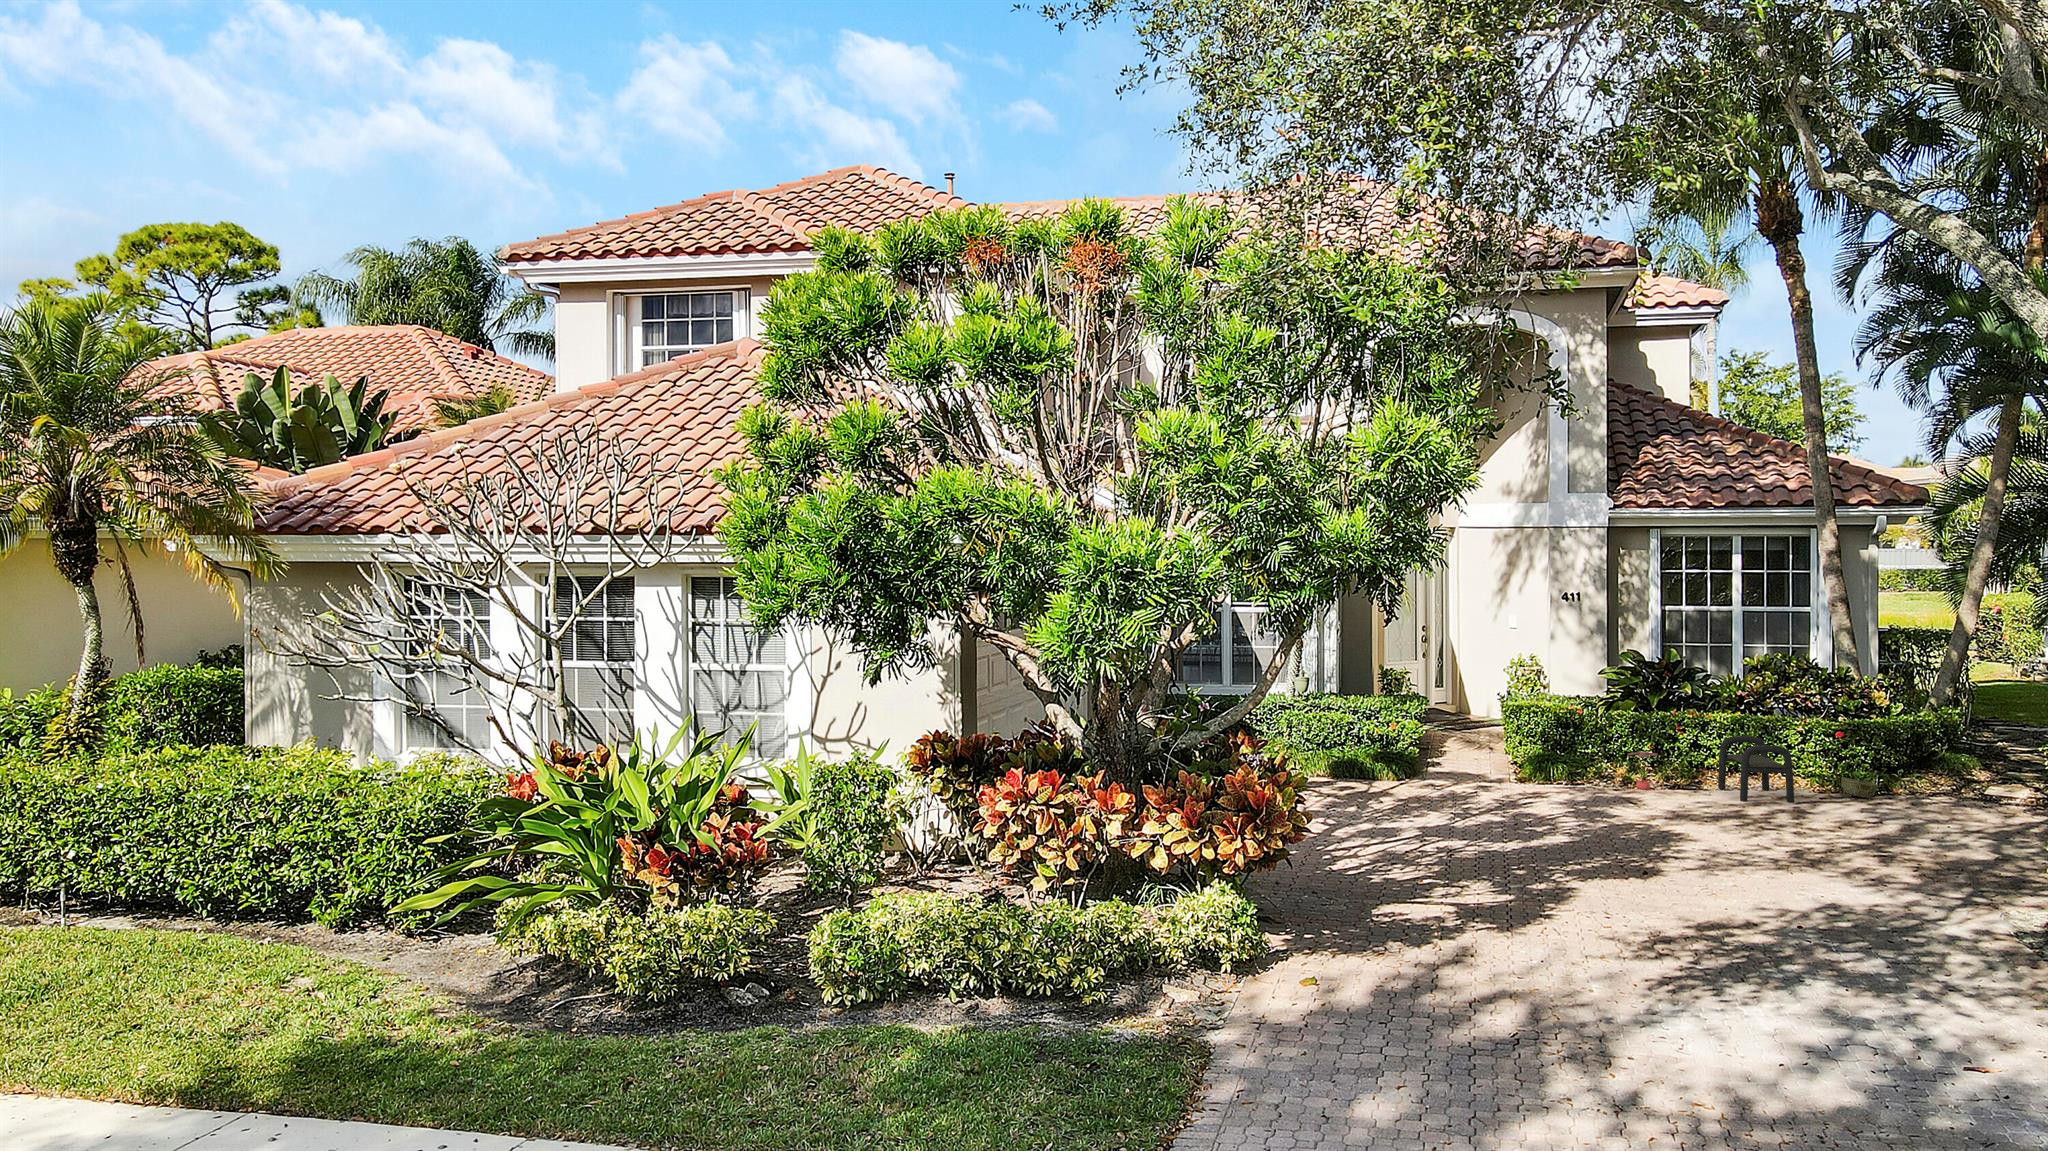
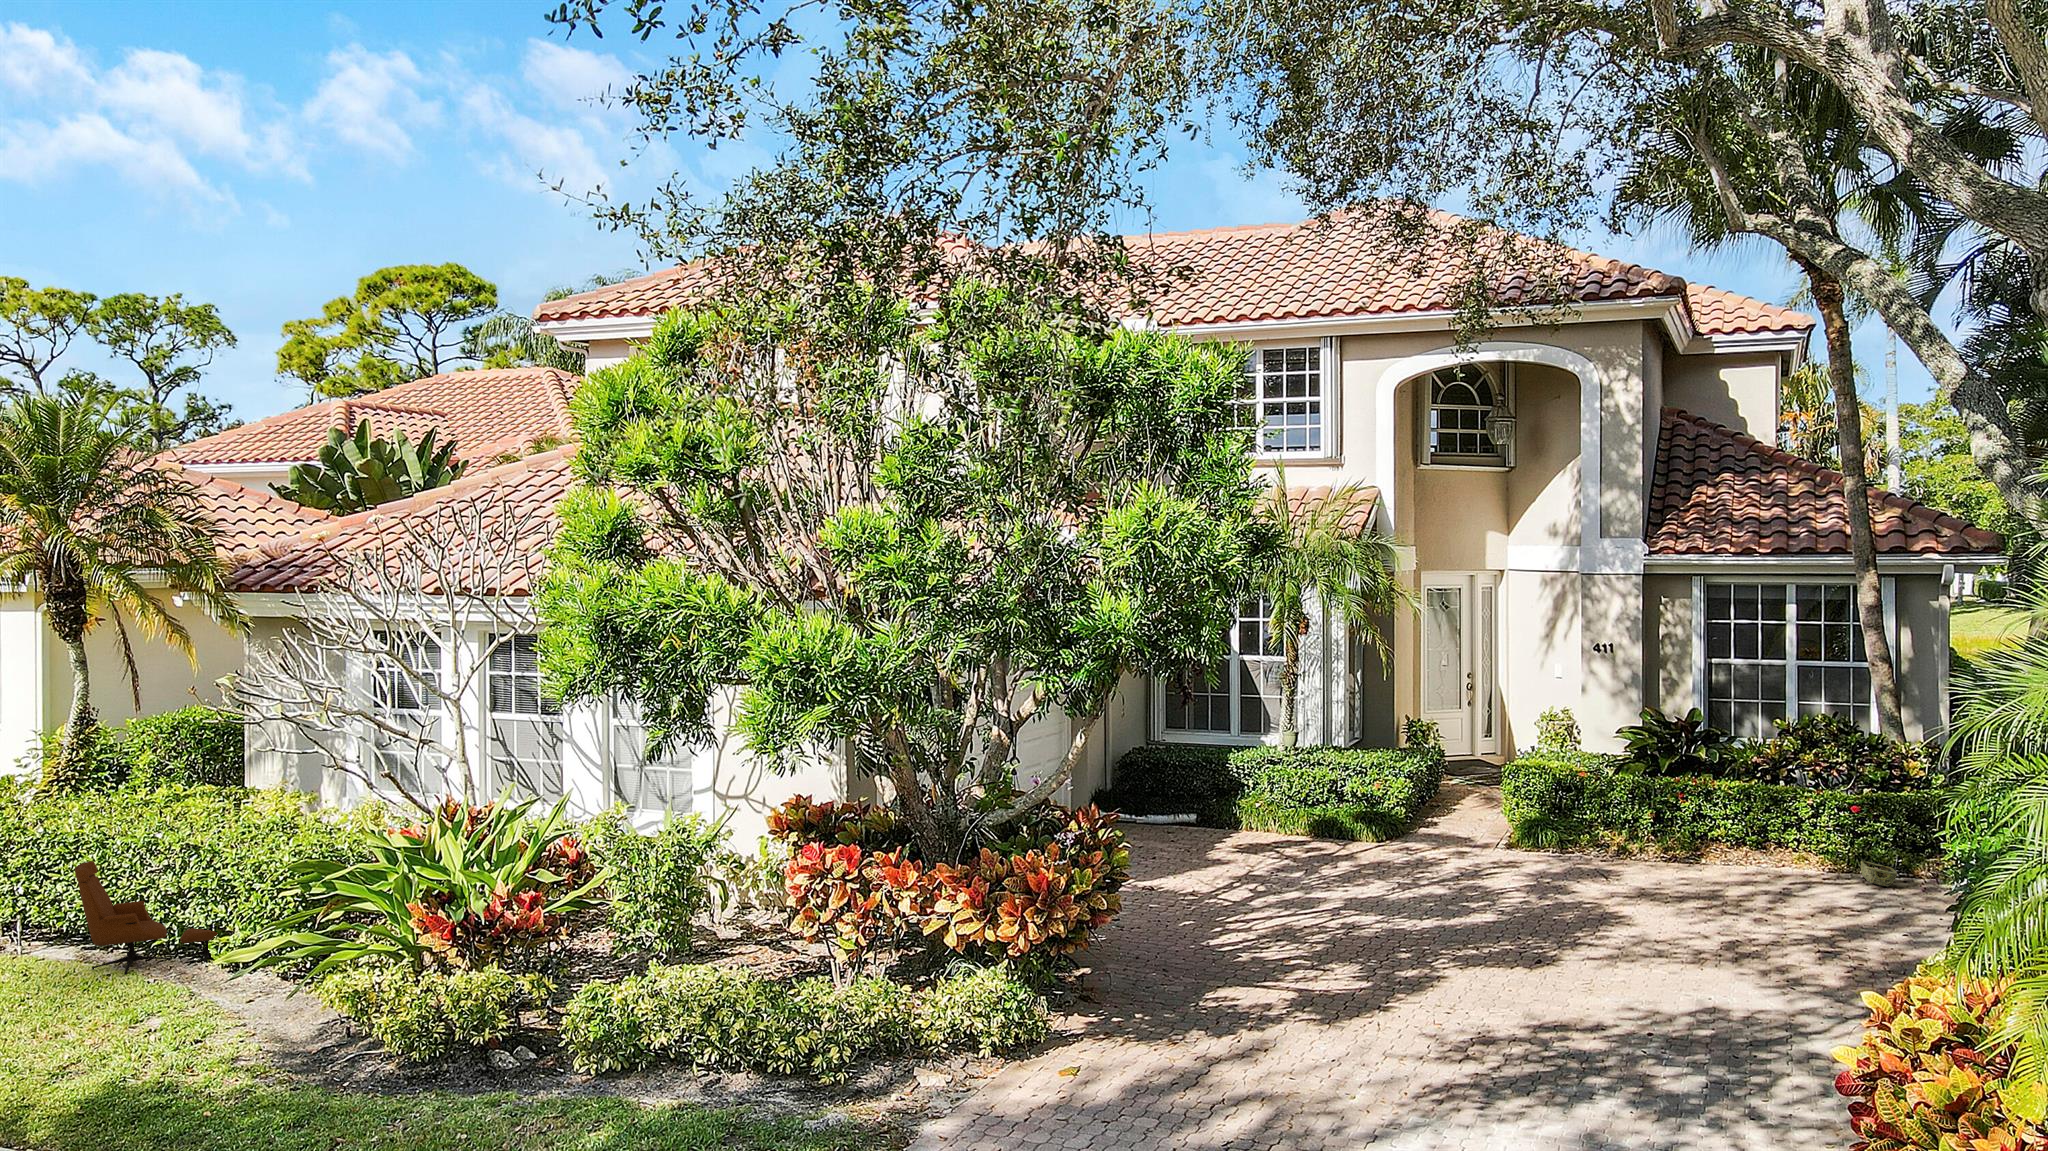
bench: present [1718,736,1794,803] -> none [1723,810,1793,888]
potted plant: present [1628,751,1658,789] -> none [1621,821,1655,862]
lounge chair: none [107,830,289,959] -> present [75,861,218,974]

